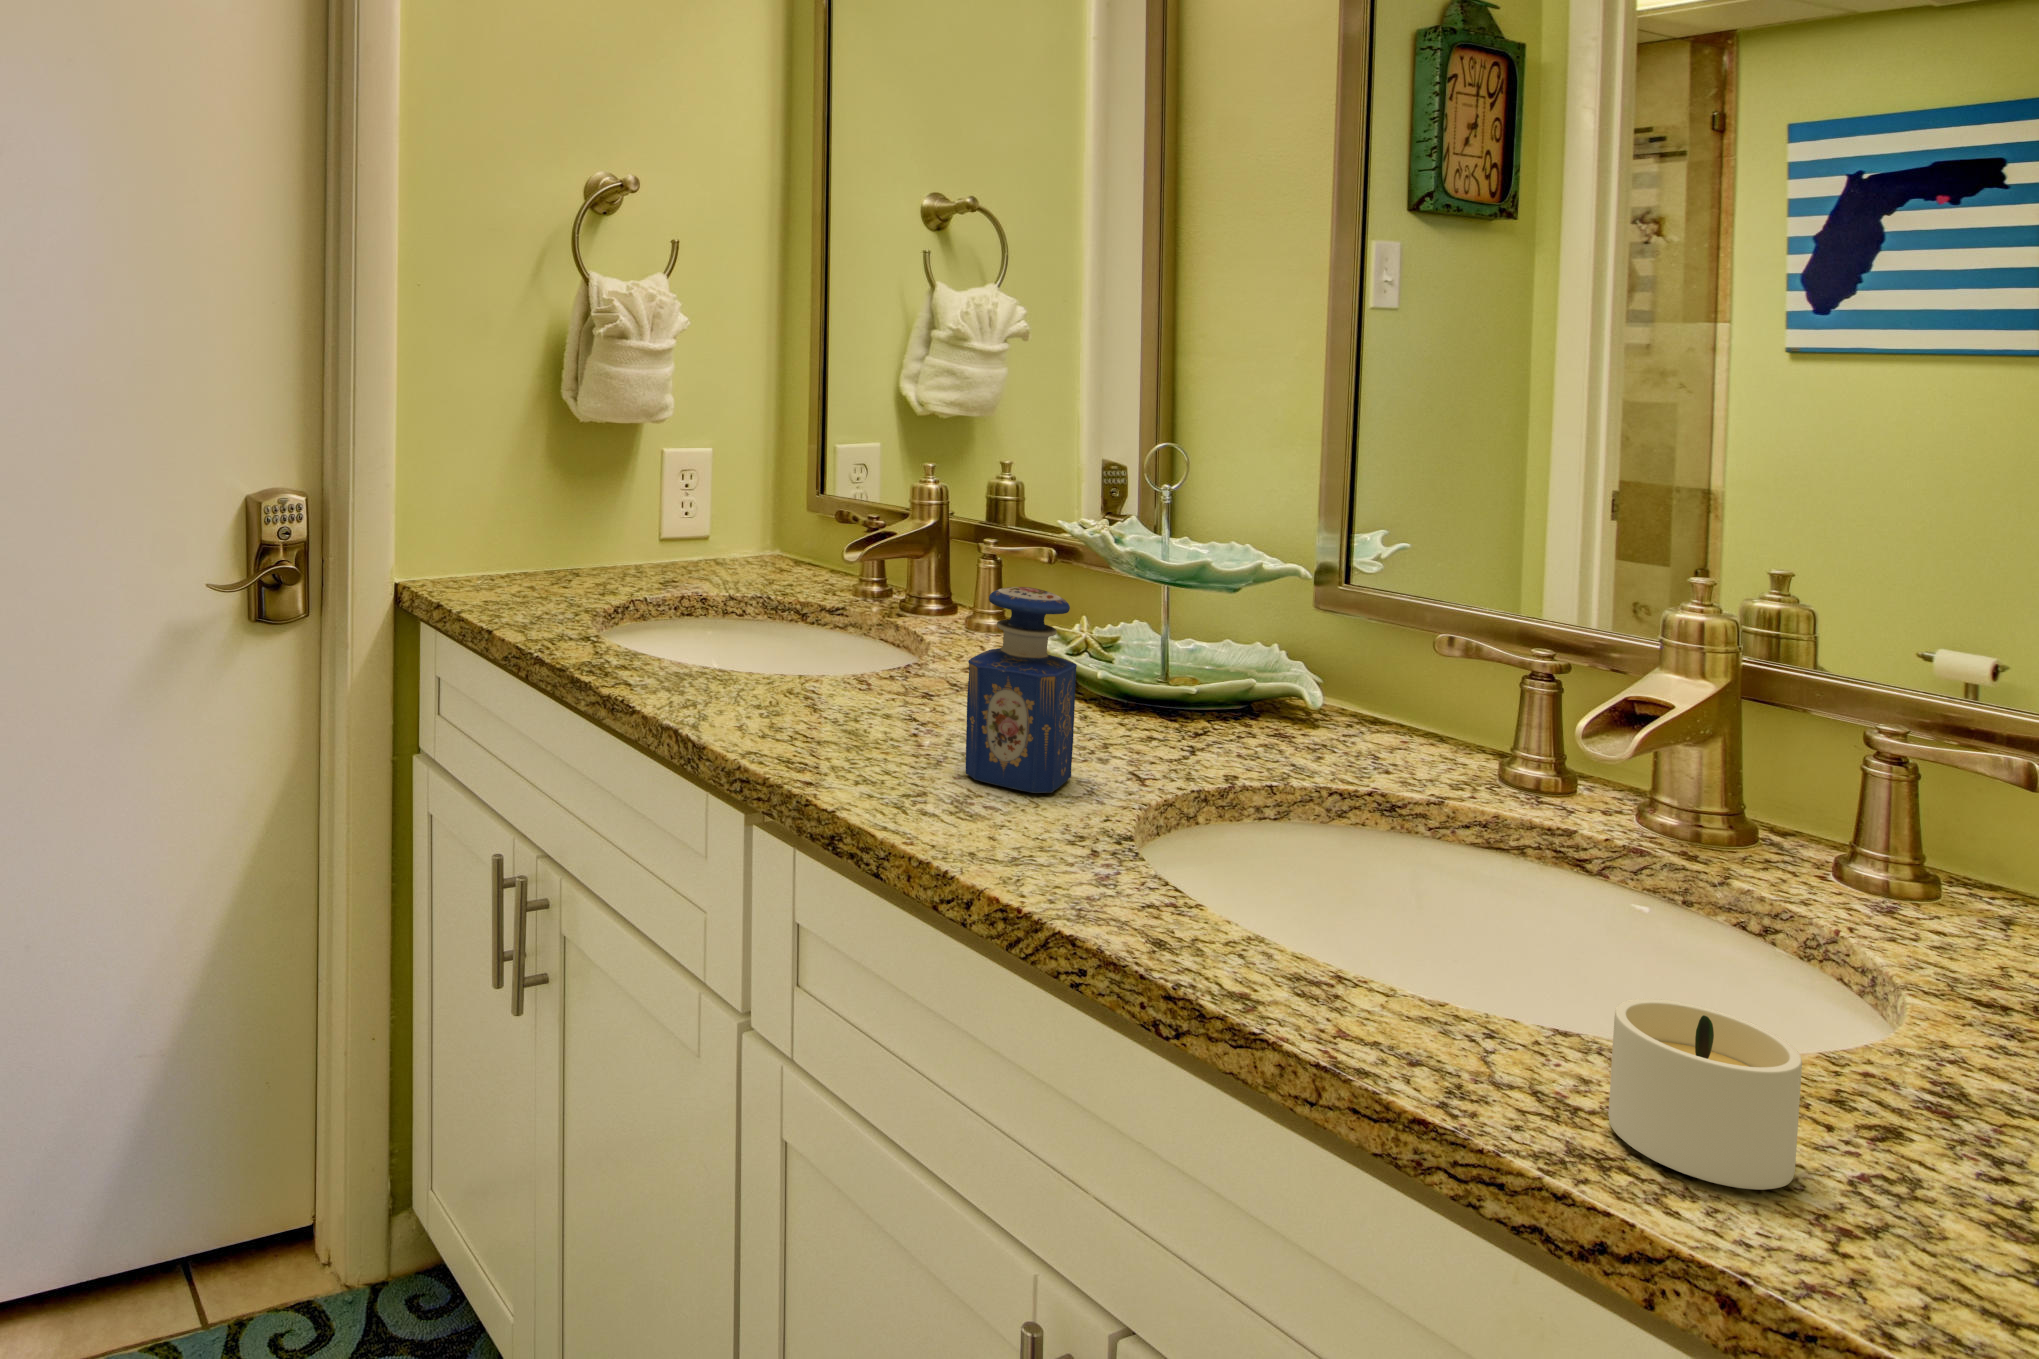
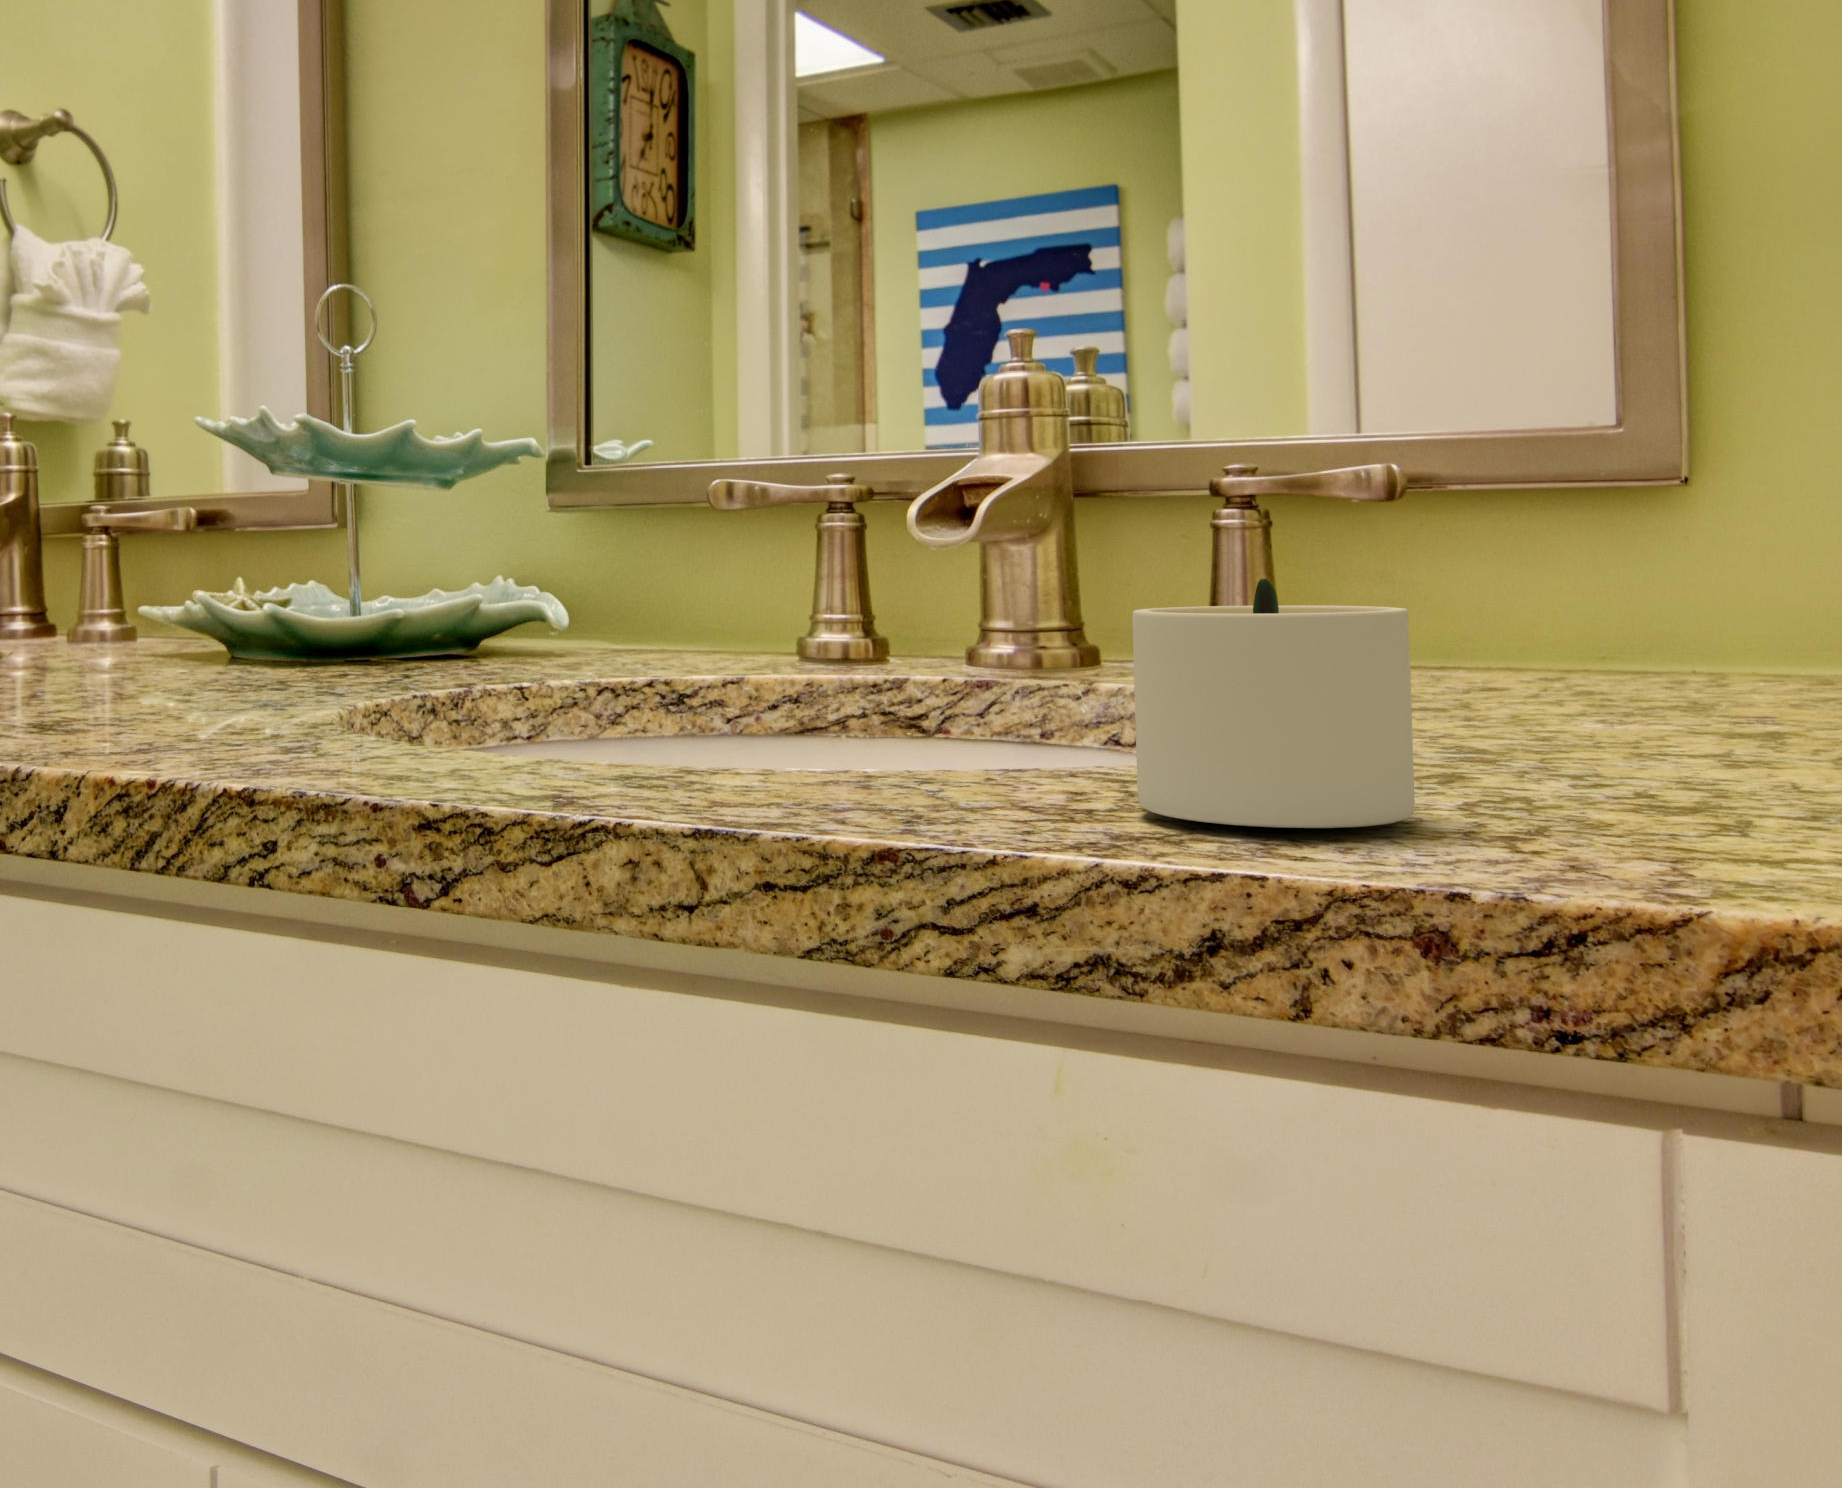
perfume bottle: present [966,587,1077,793] -> none [56,383,235,711]

